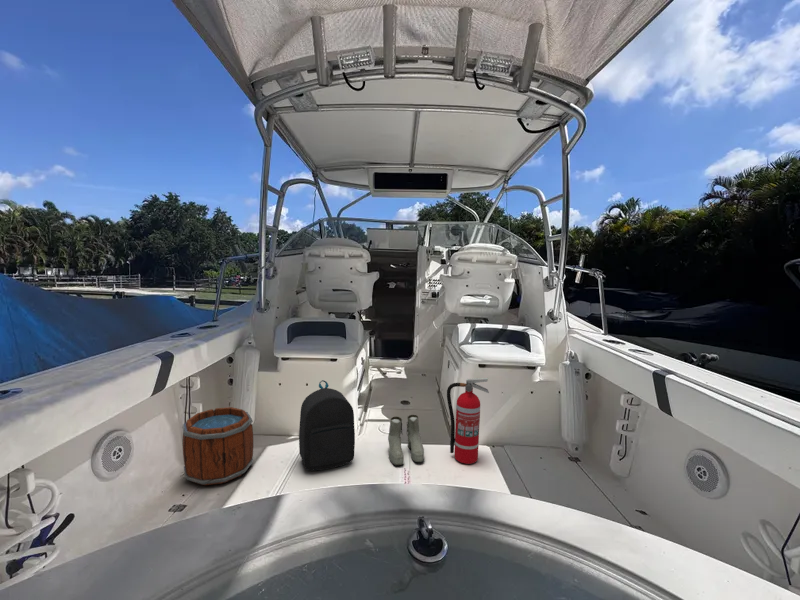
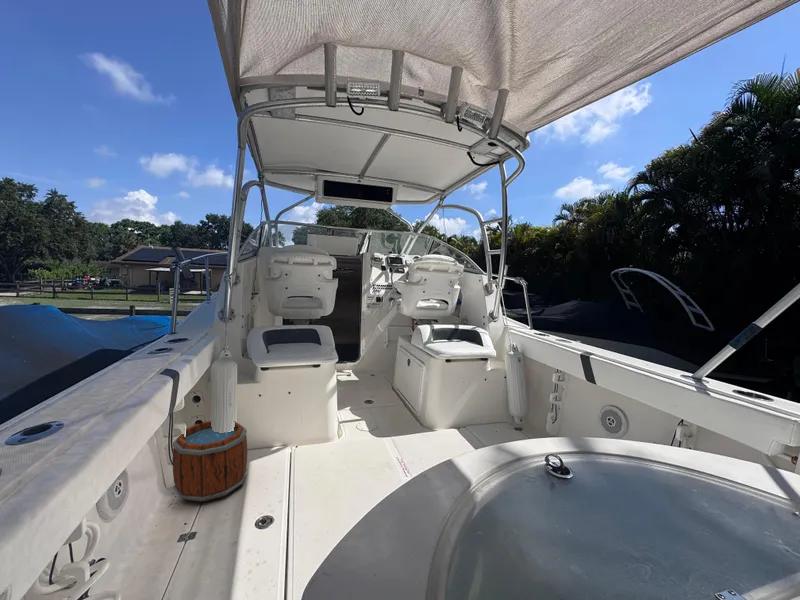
fire extinguisher: present [447,378,489,464] -> none [423,371,459,446]
backpack: present [299,380,355,471] -> none [292,385,346,472]
boots: present [388,415,424,465] -> none [371,409,406,456]

